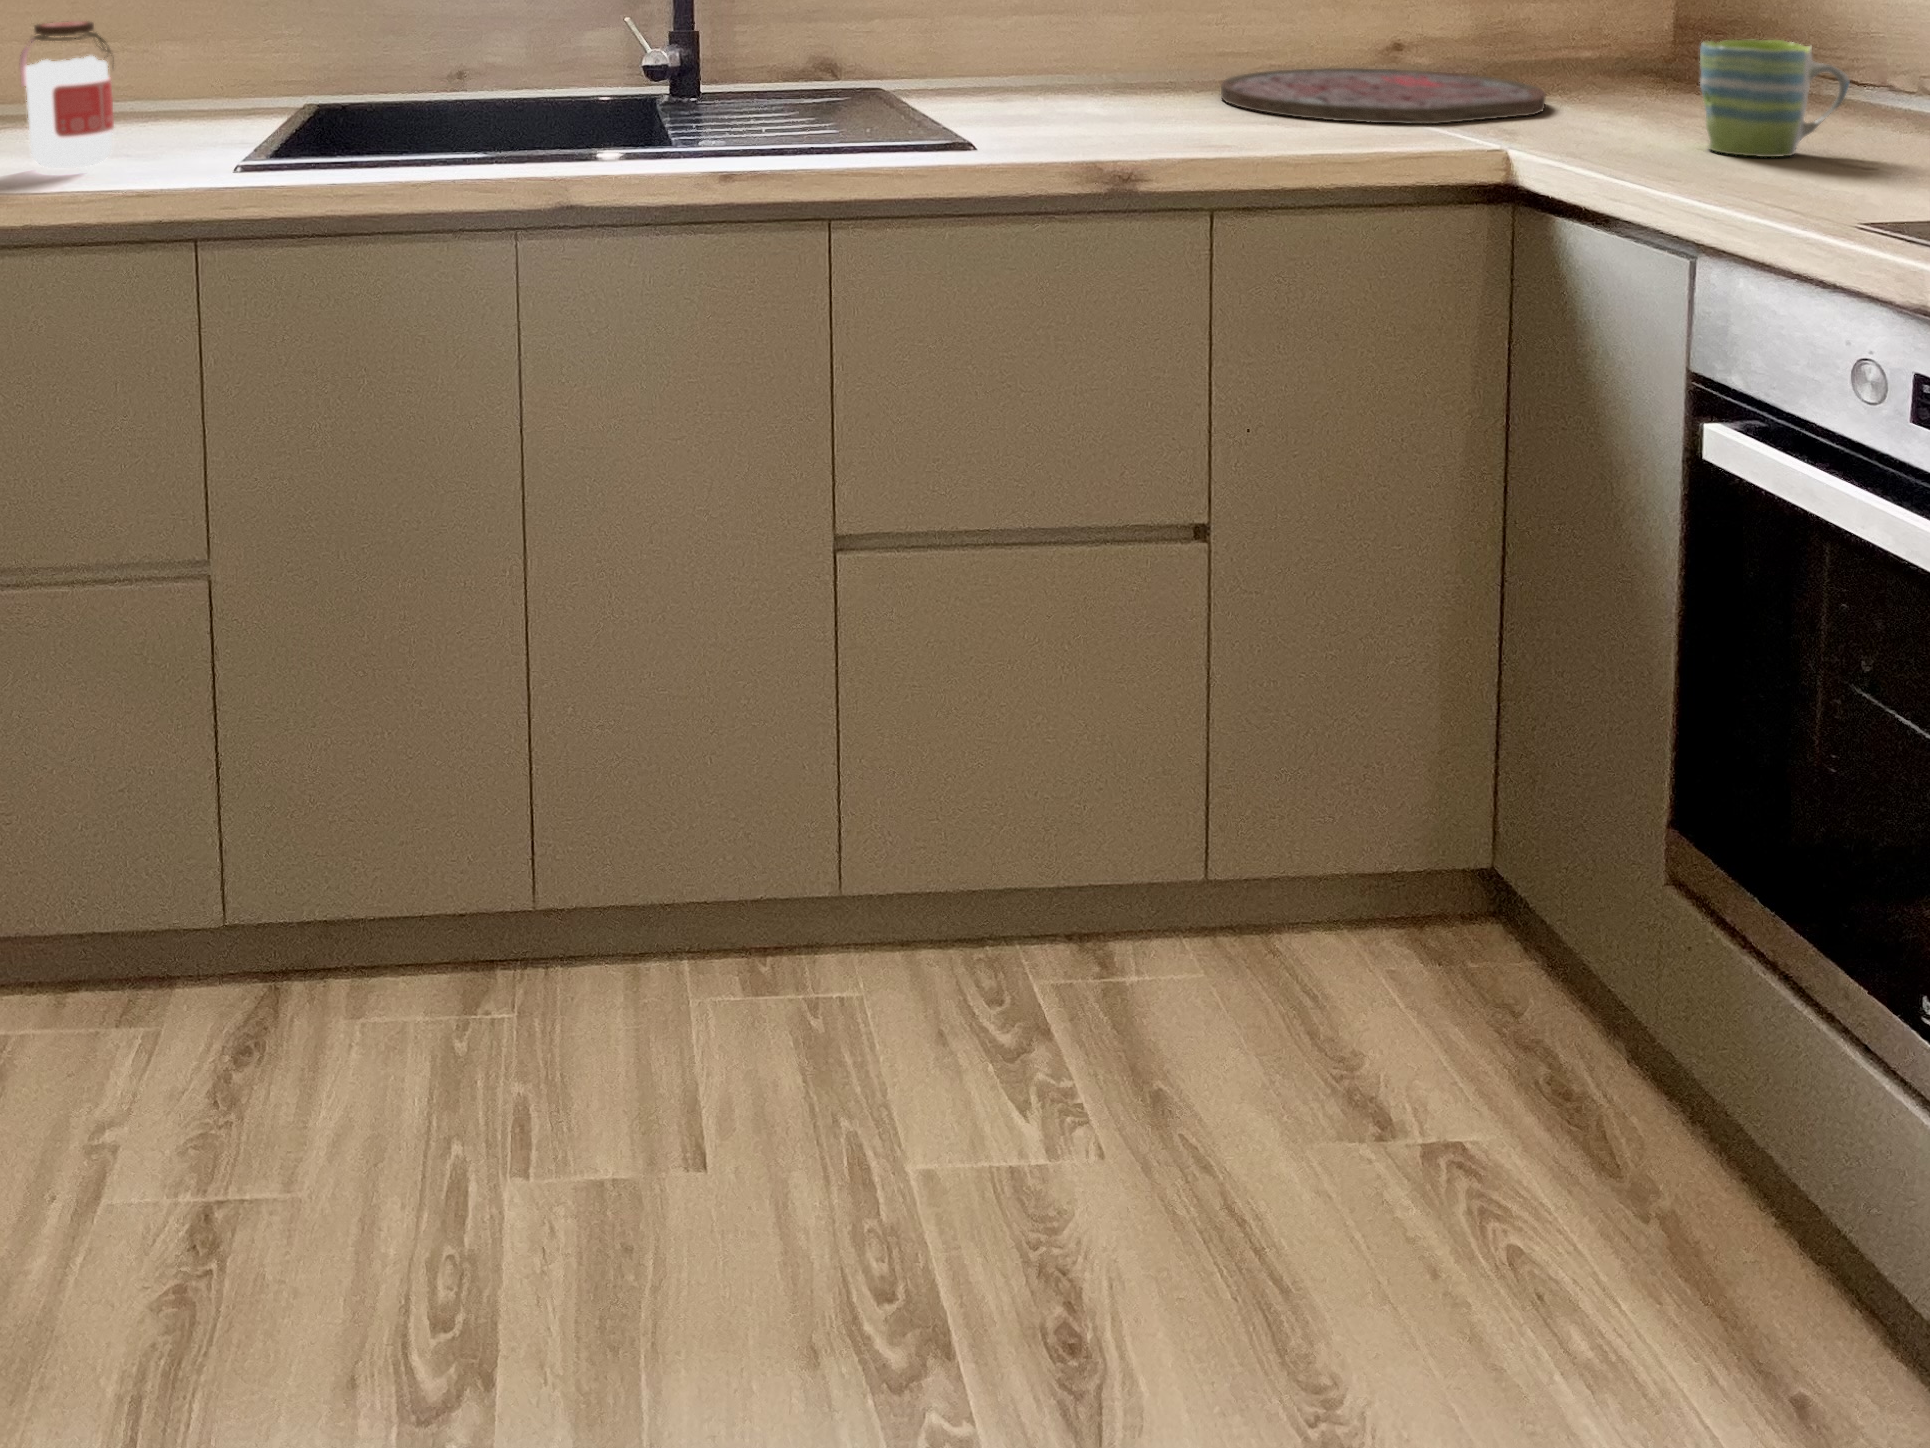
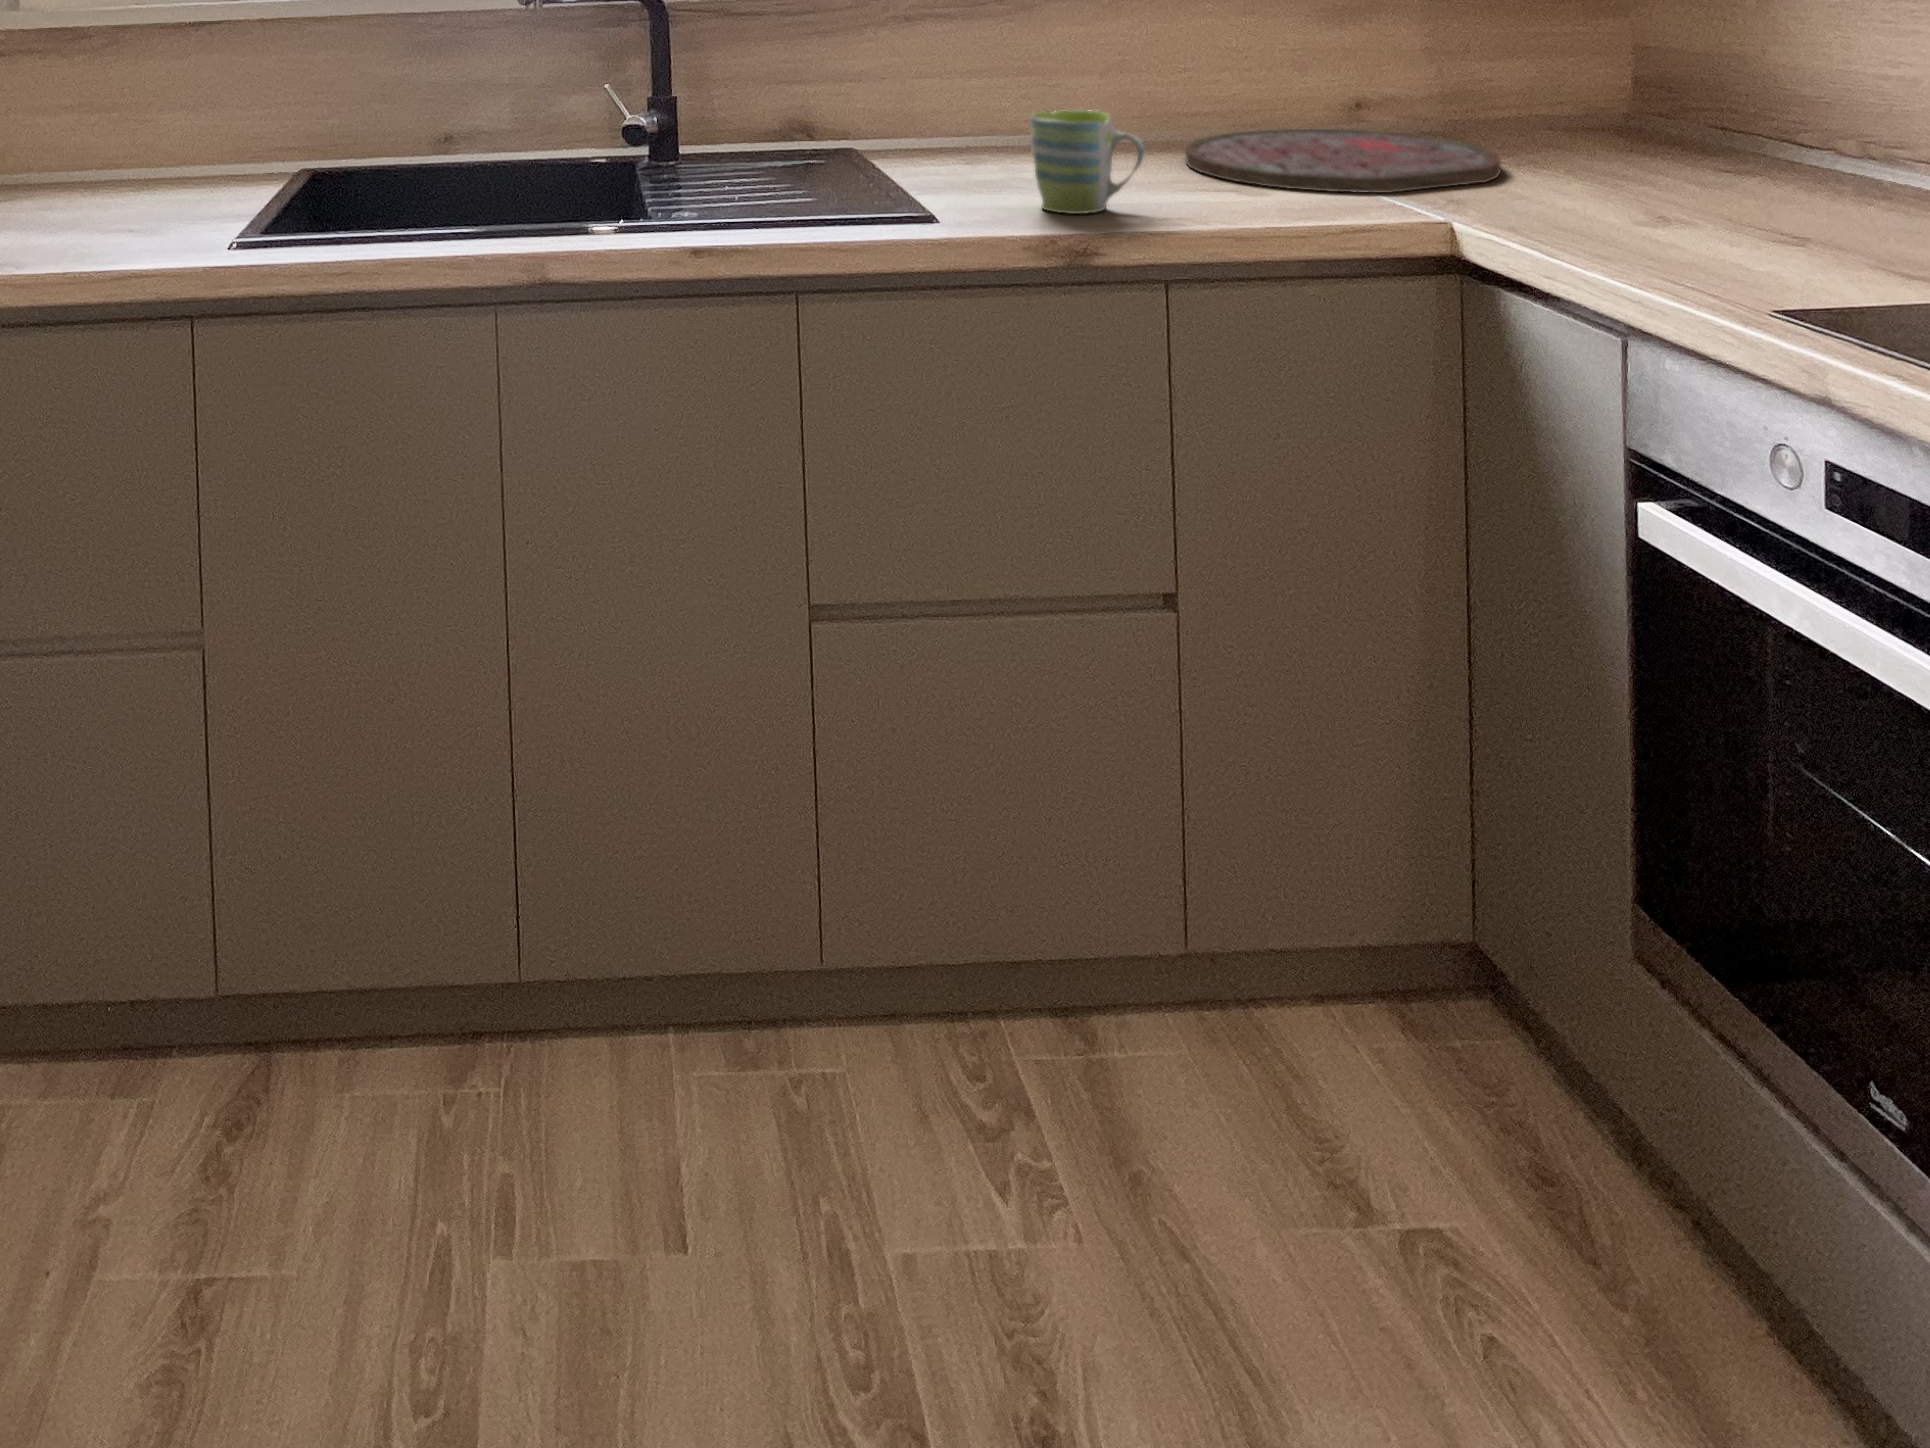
jar: present [20,21,114,168] -> none [27,106,116,250]
mug: present [1700,40,1850,157] -> present [1030,110,1144,214]

